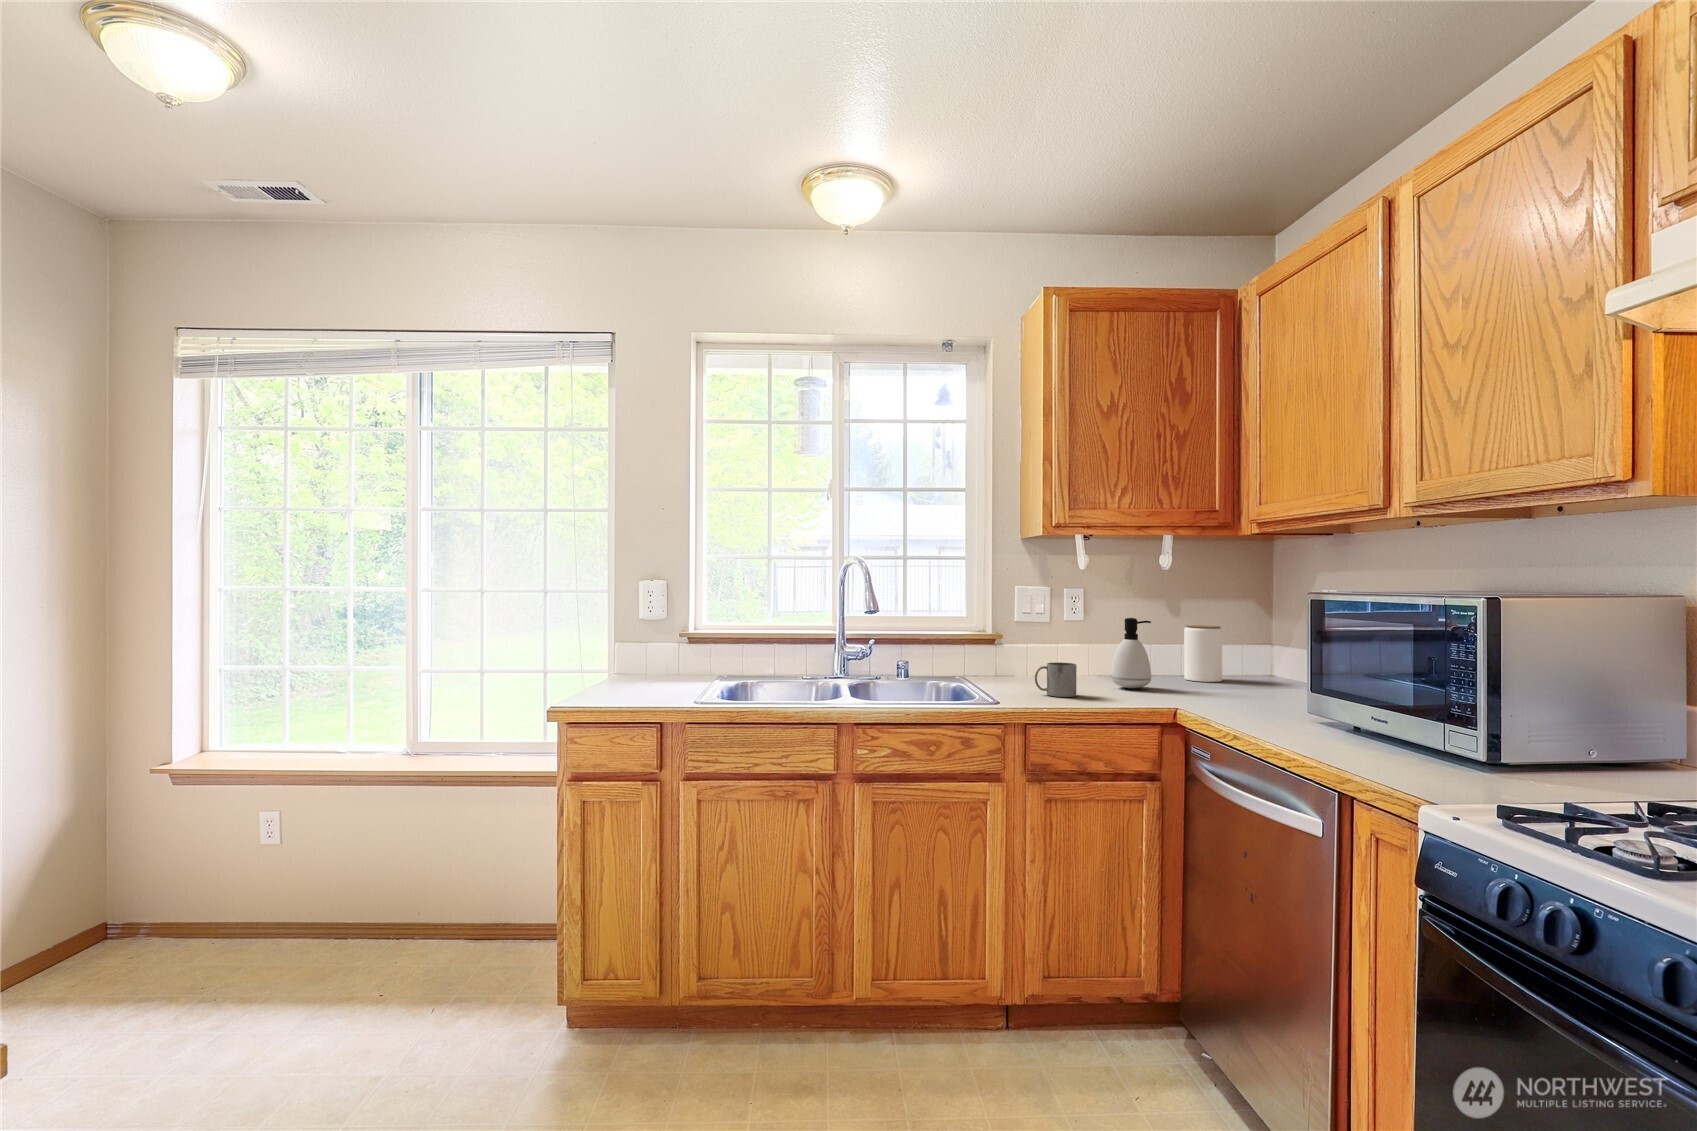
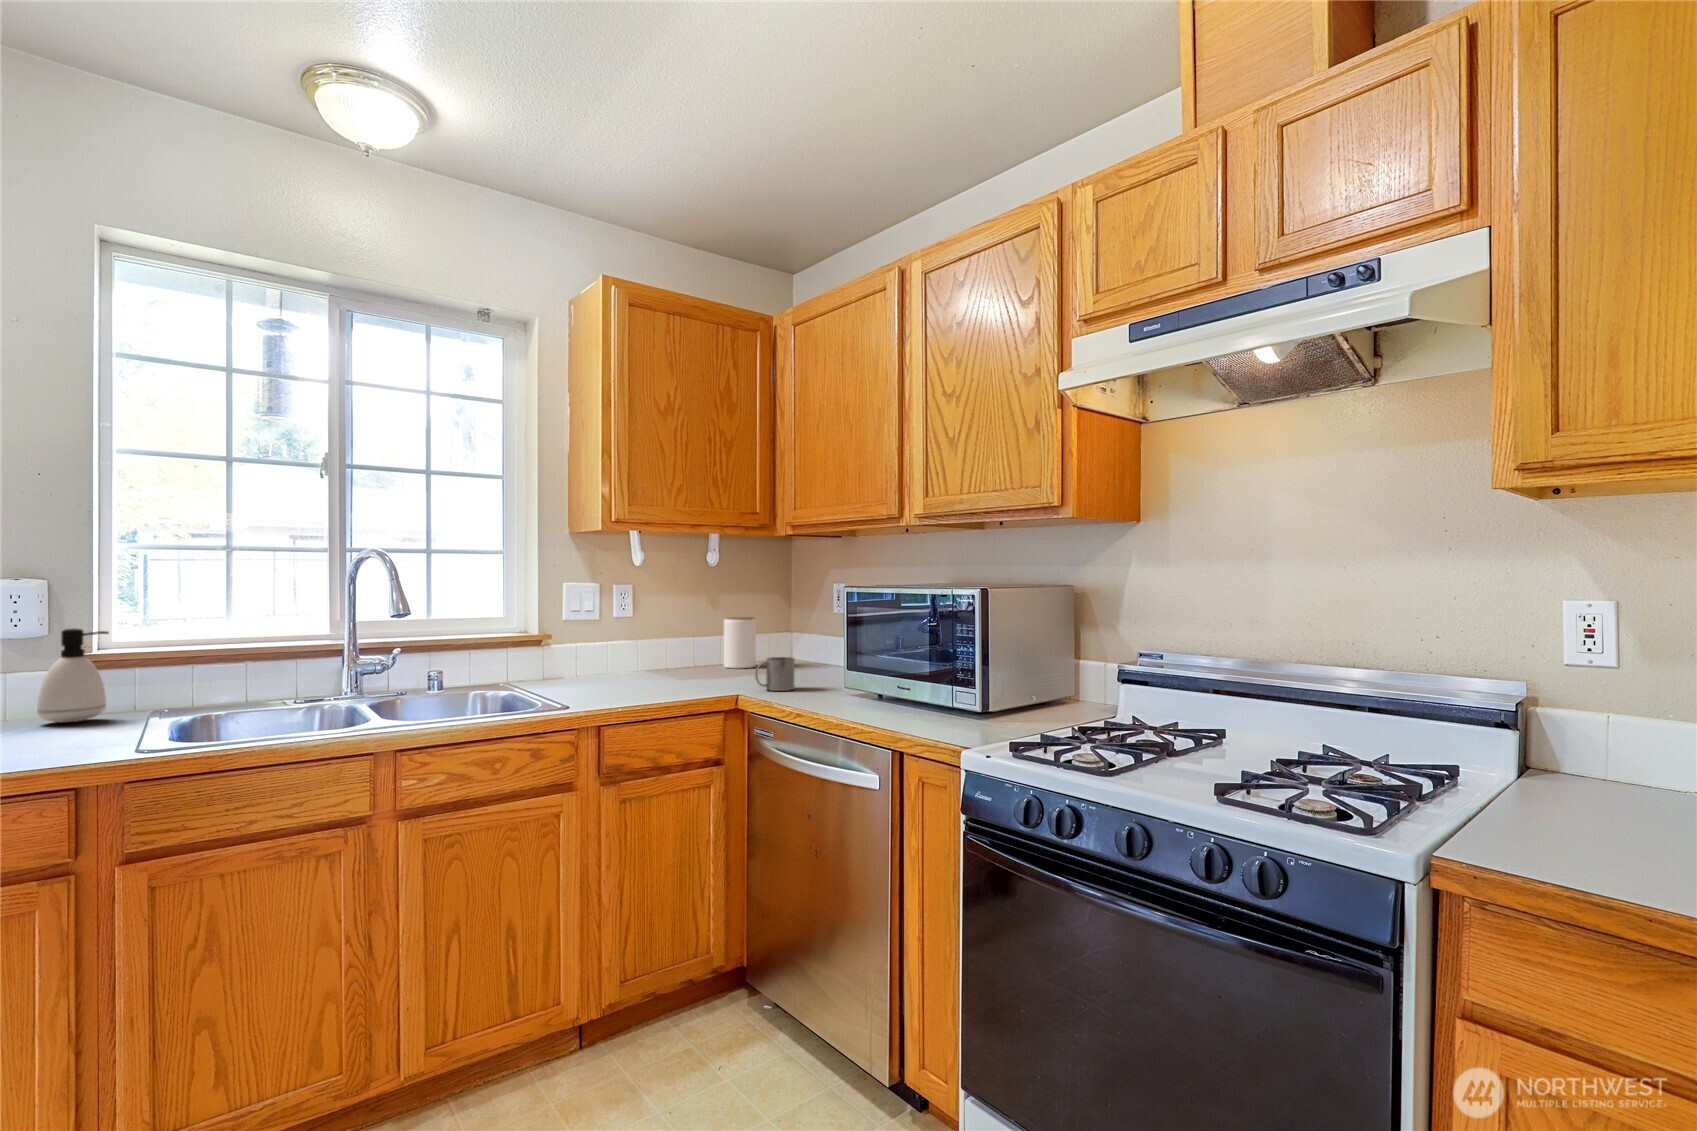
soap dispenser: present [1111,618,1151,688] -> present [37,629,109,723]
mug: present [1035,662,1077,697] -> present [755,657,794,691]

